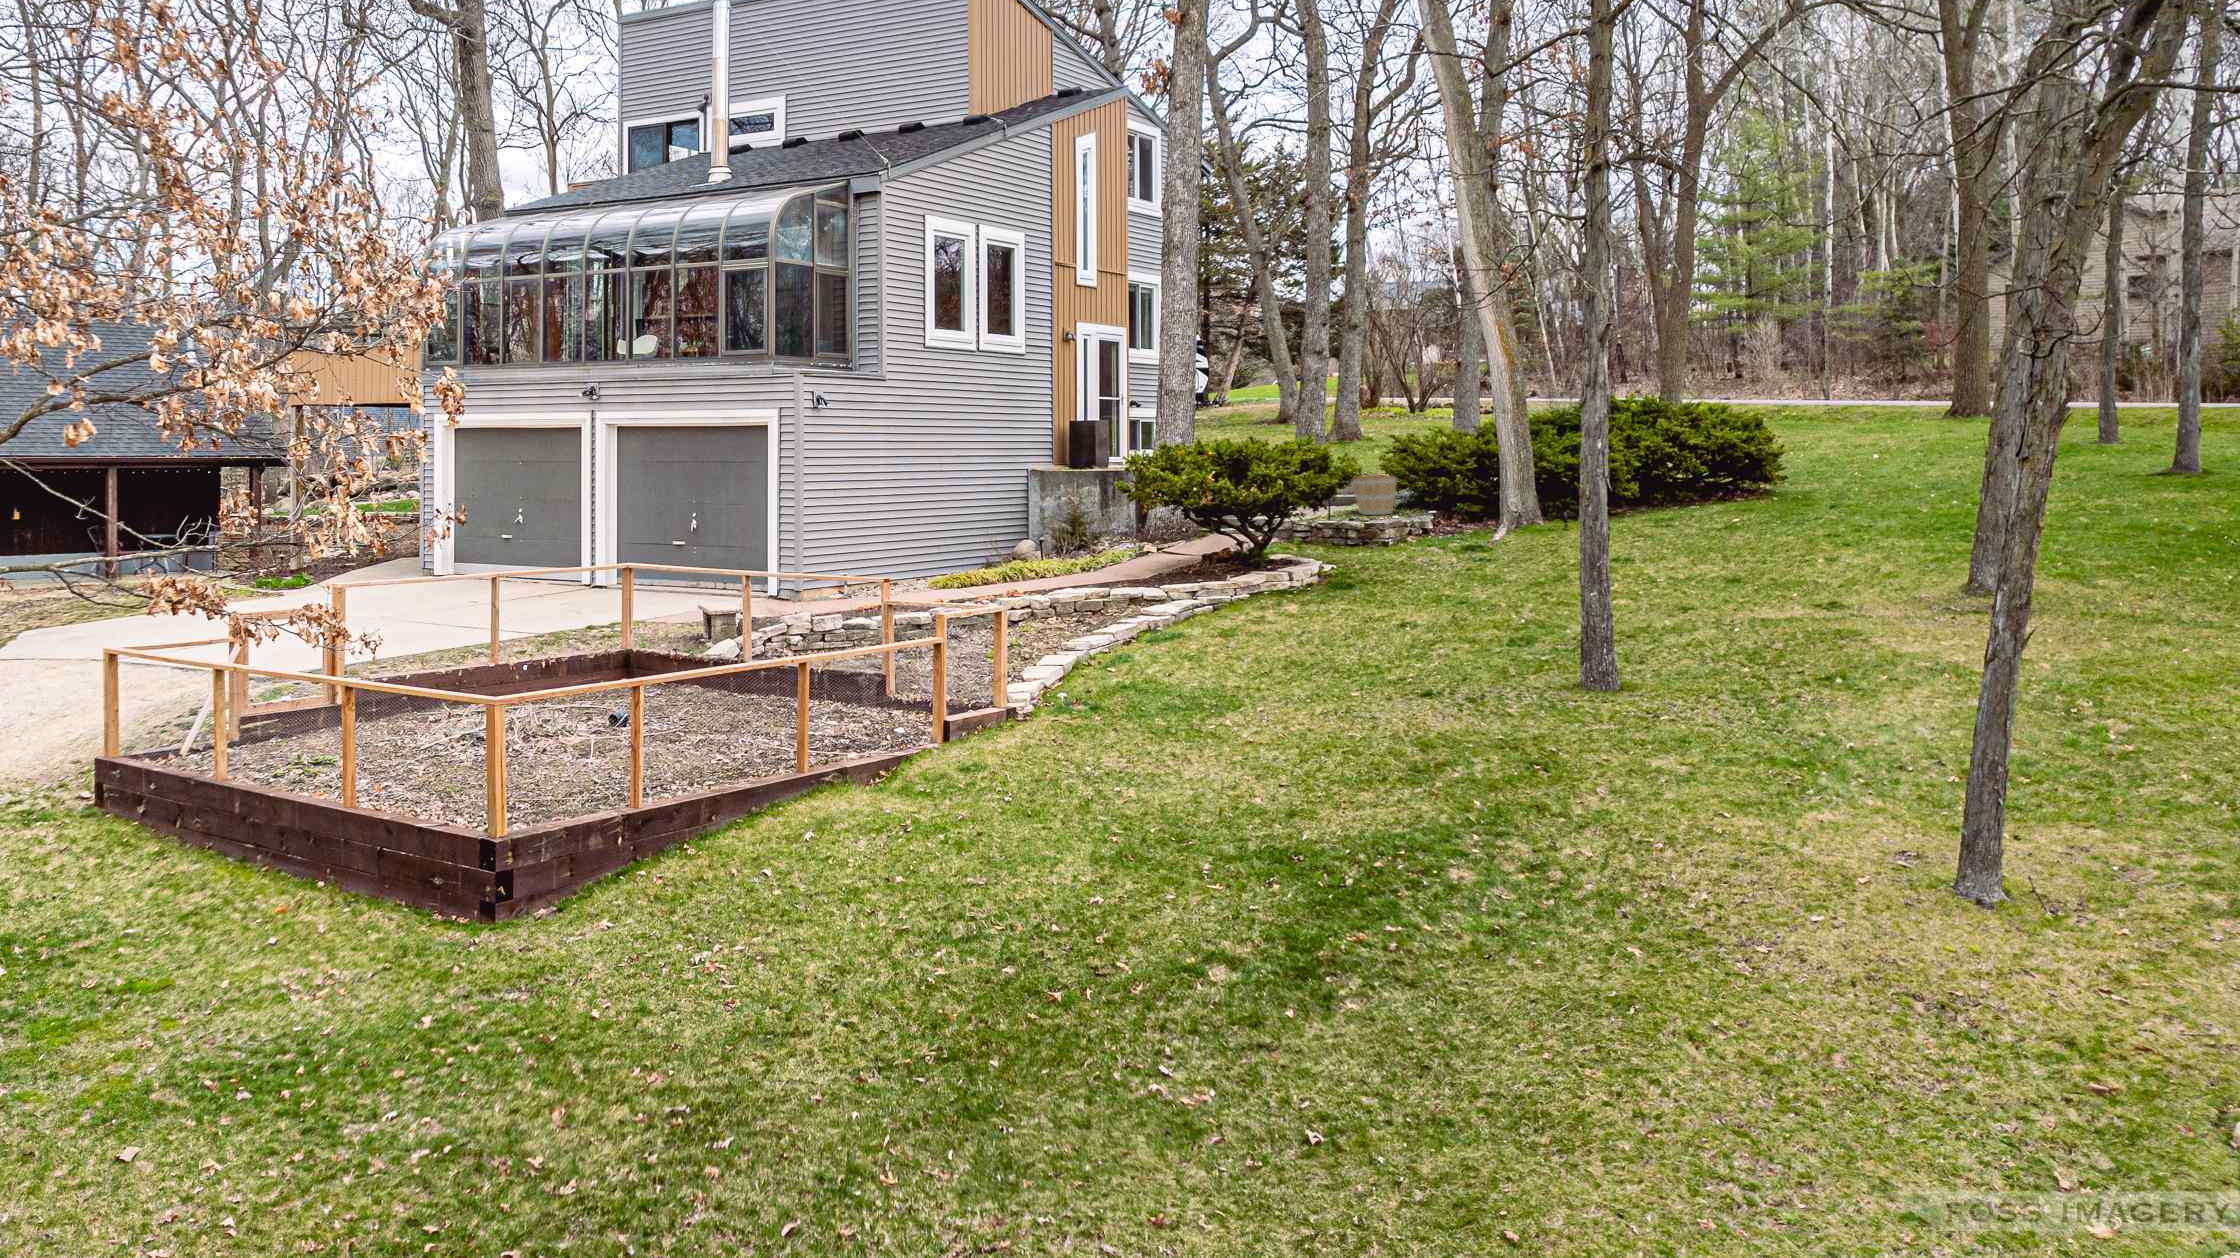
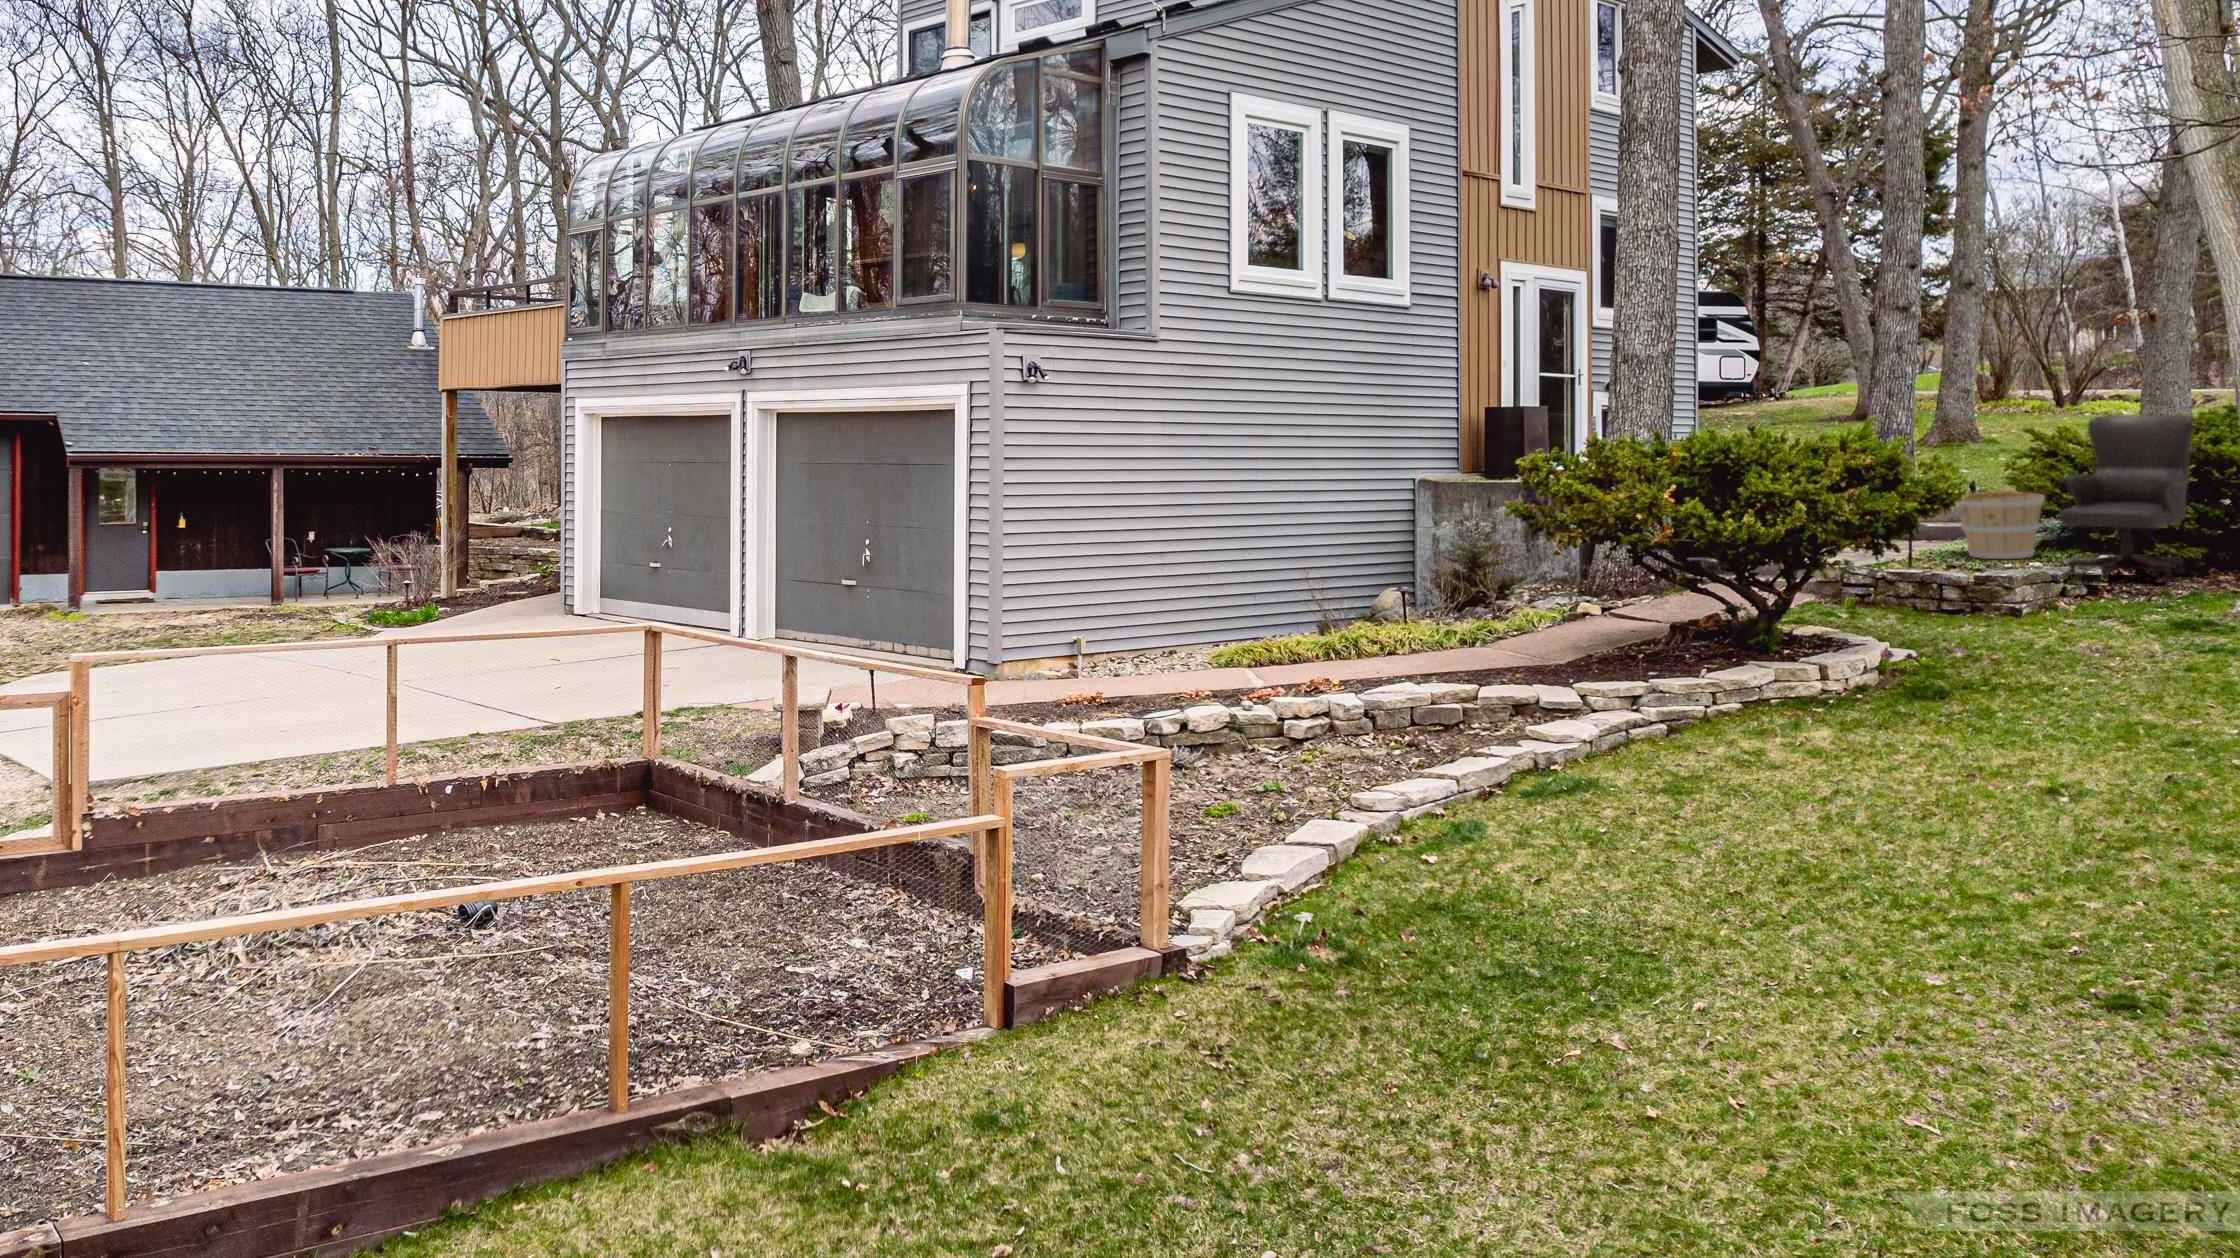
chair: none [1406,430,1472,526] -> present [2060,415,2193,581]

